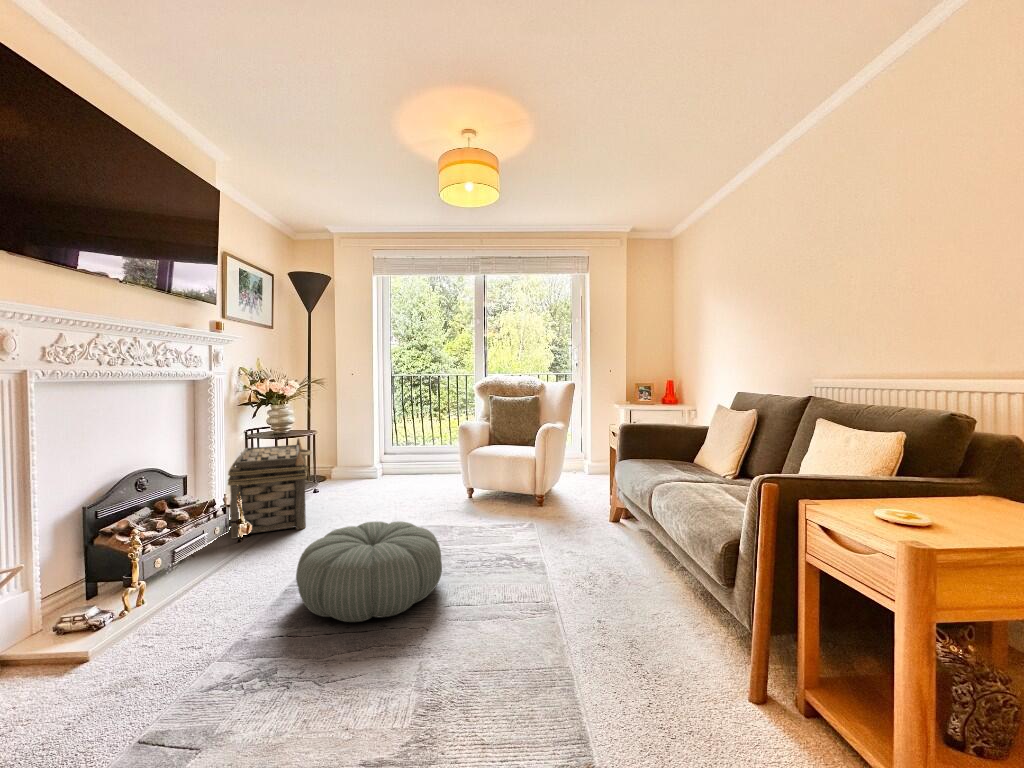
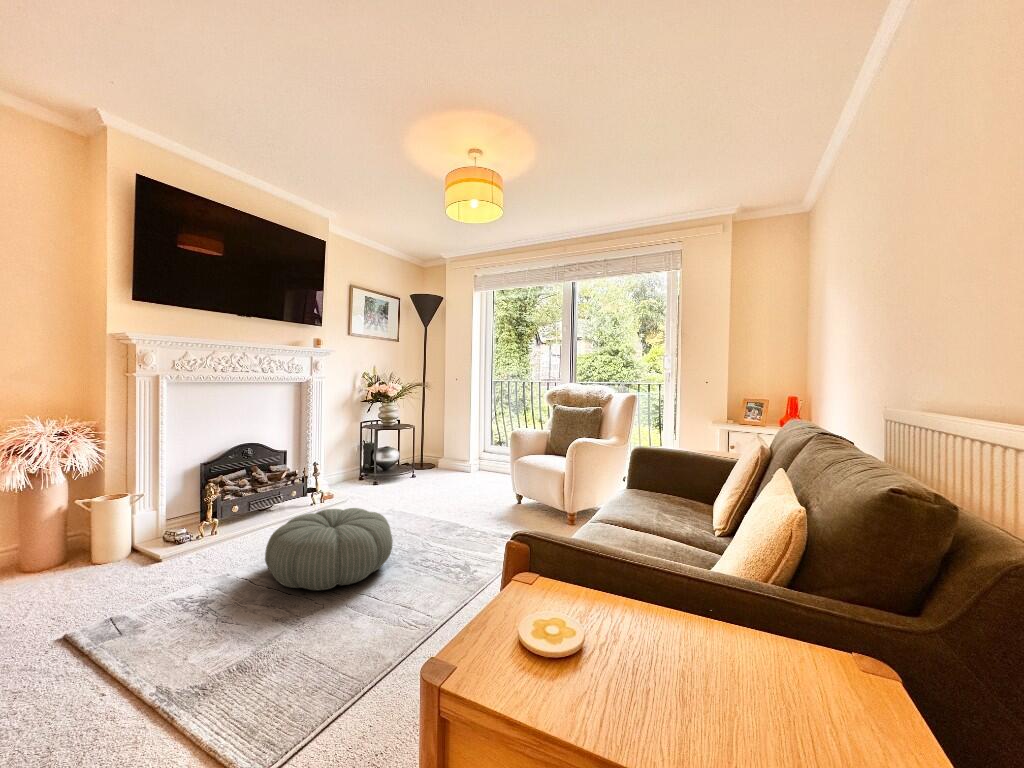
basket: present [228,438,312,539] -> none [317,430,396,504]

